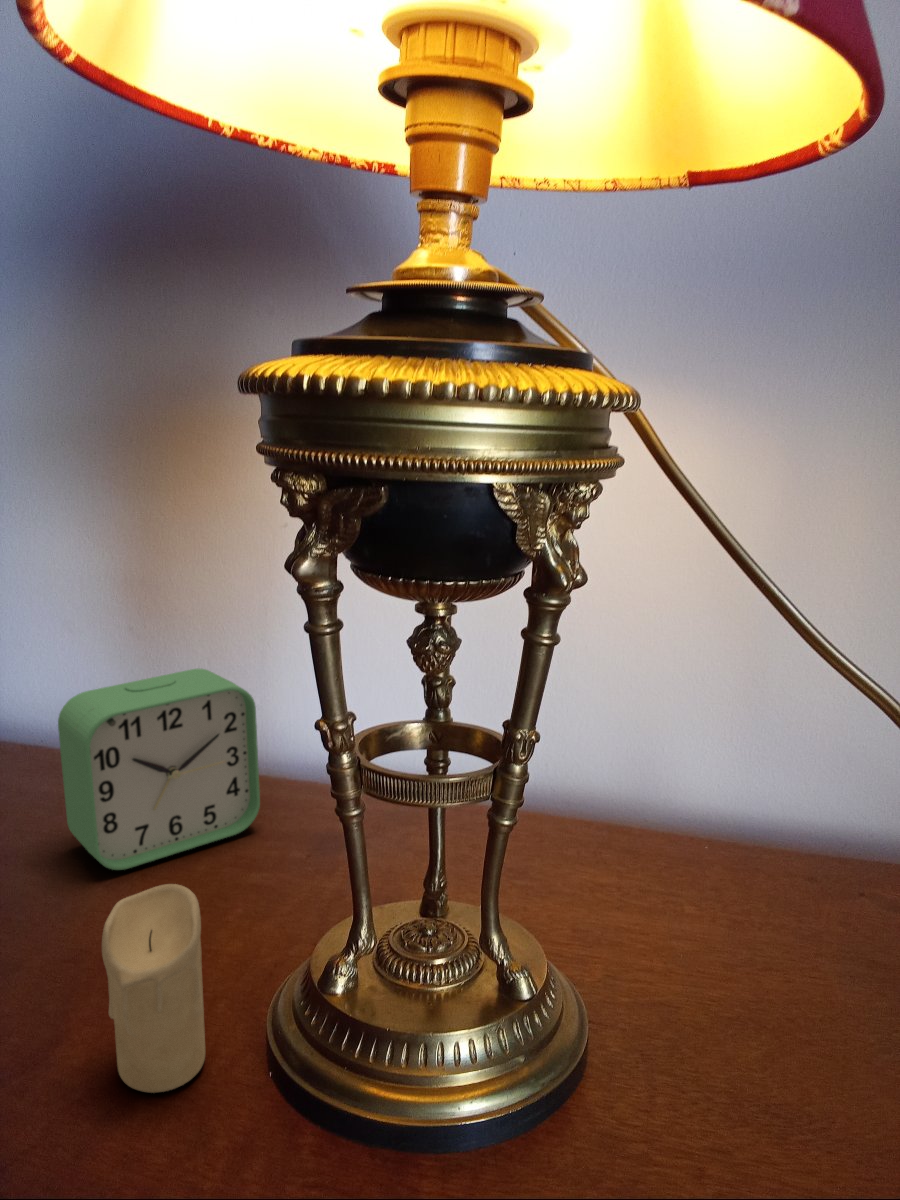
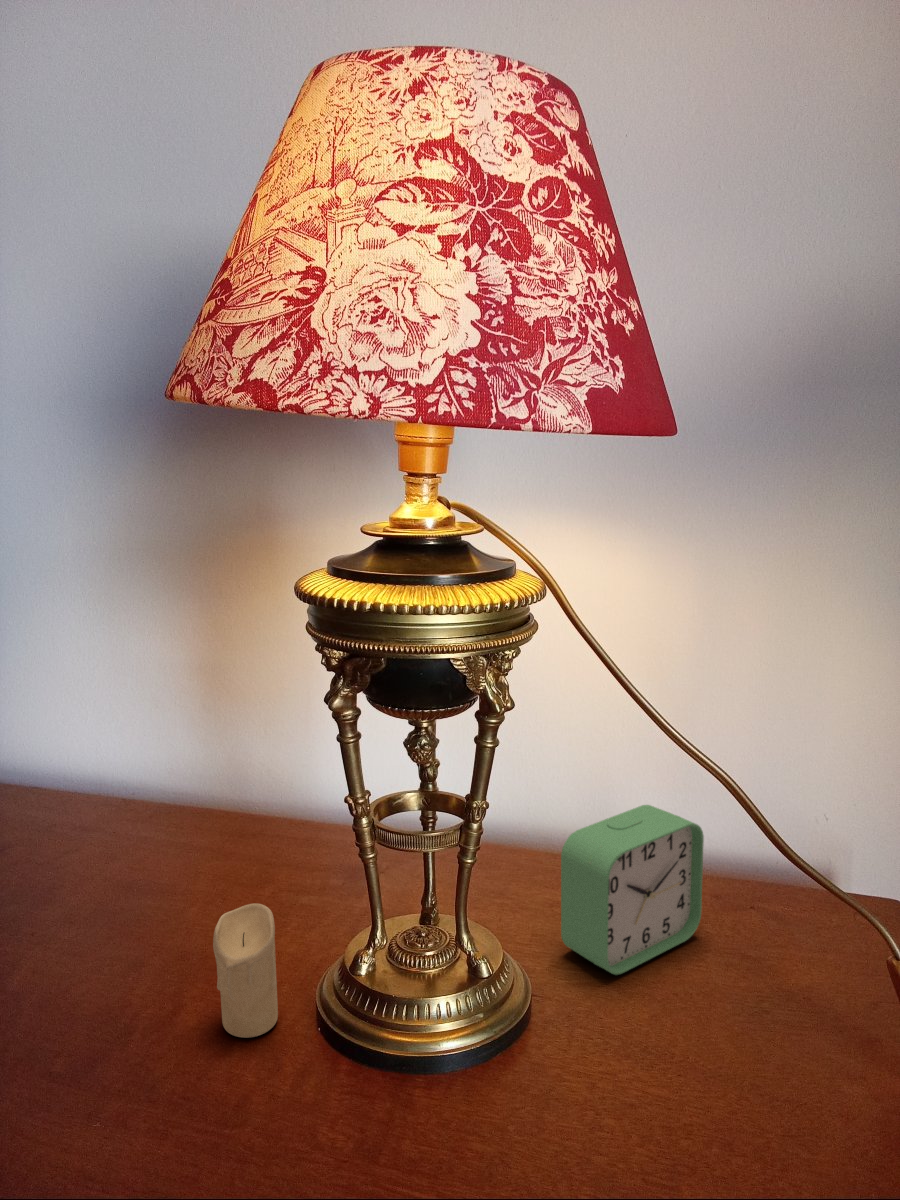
alarm clock: present [58,669,260,870] -> present [561,805,704,975]

